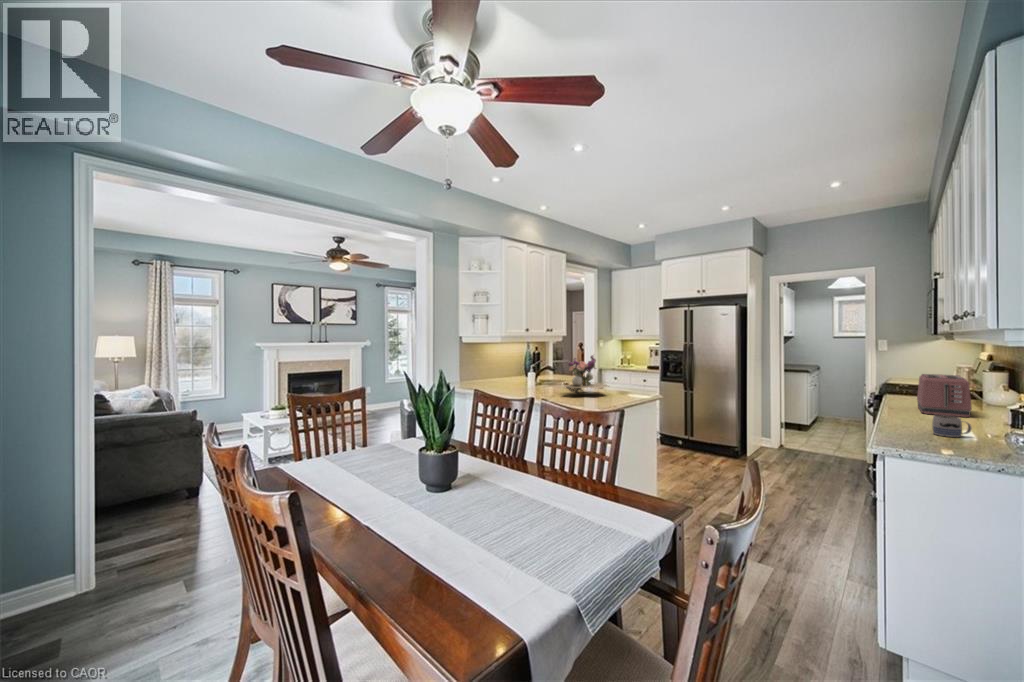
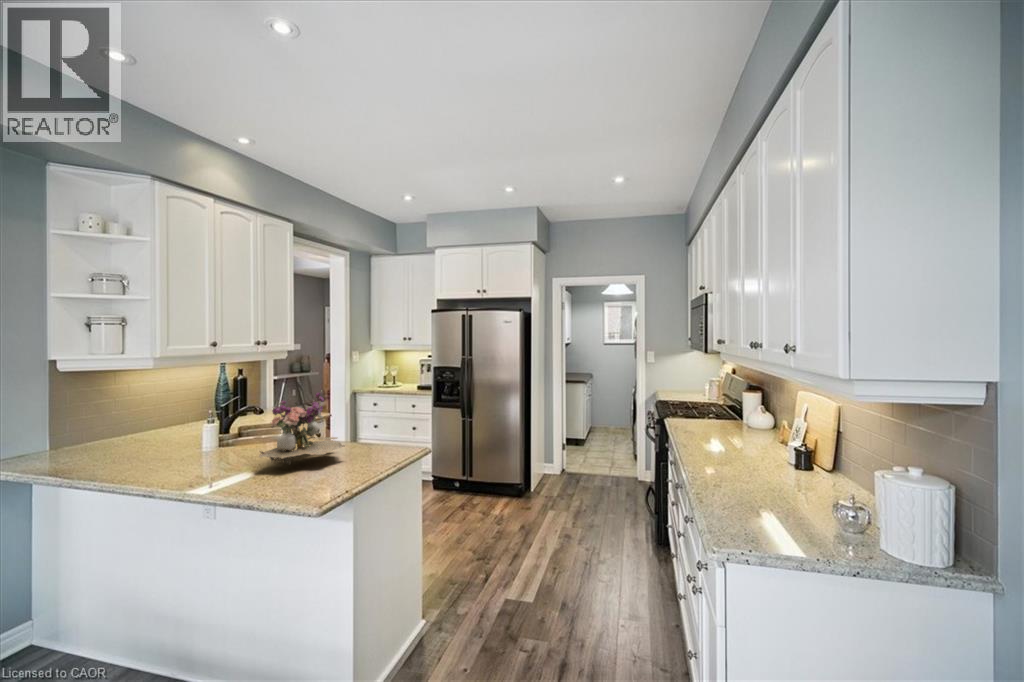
toaster: present [917,374,972,417] -> none [711,404,768,458]
mug: present [932,415,971,437] -> none [763,478,802,510]

